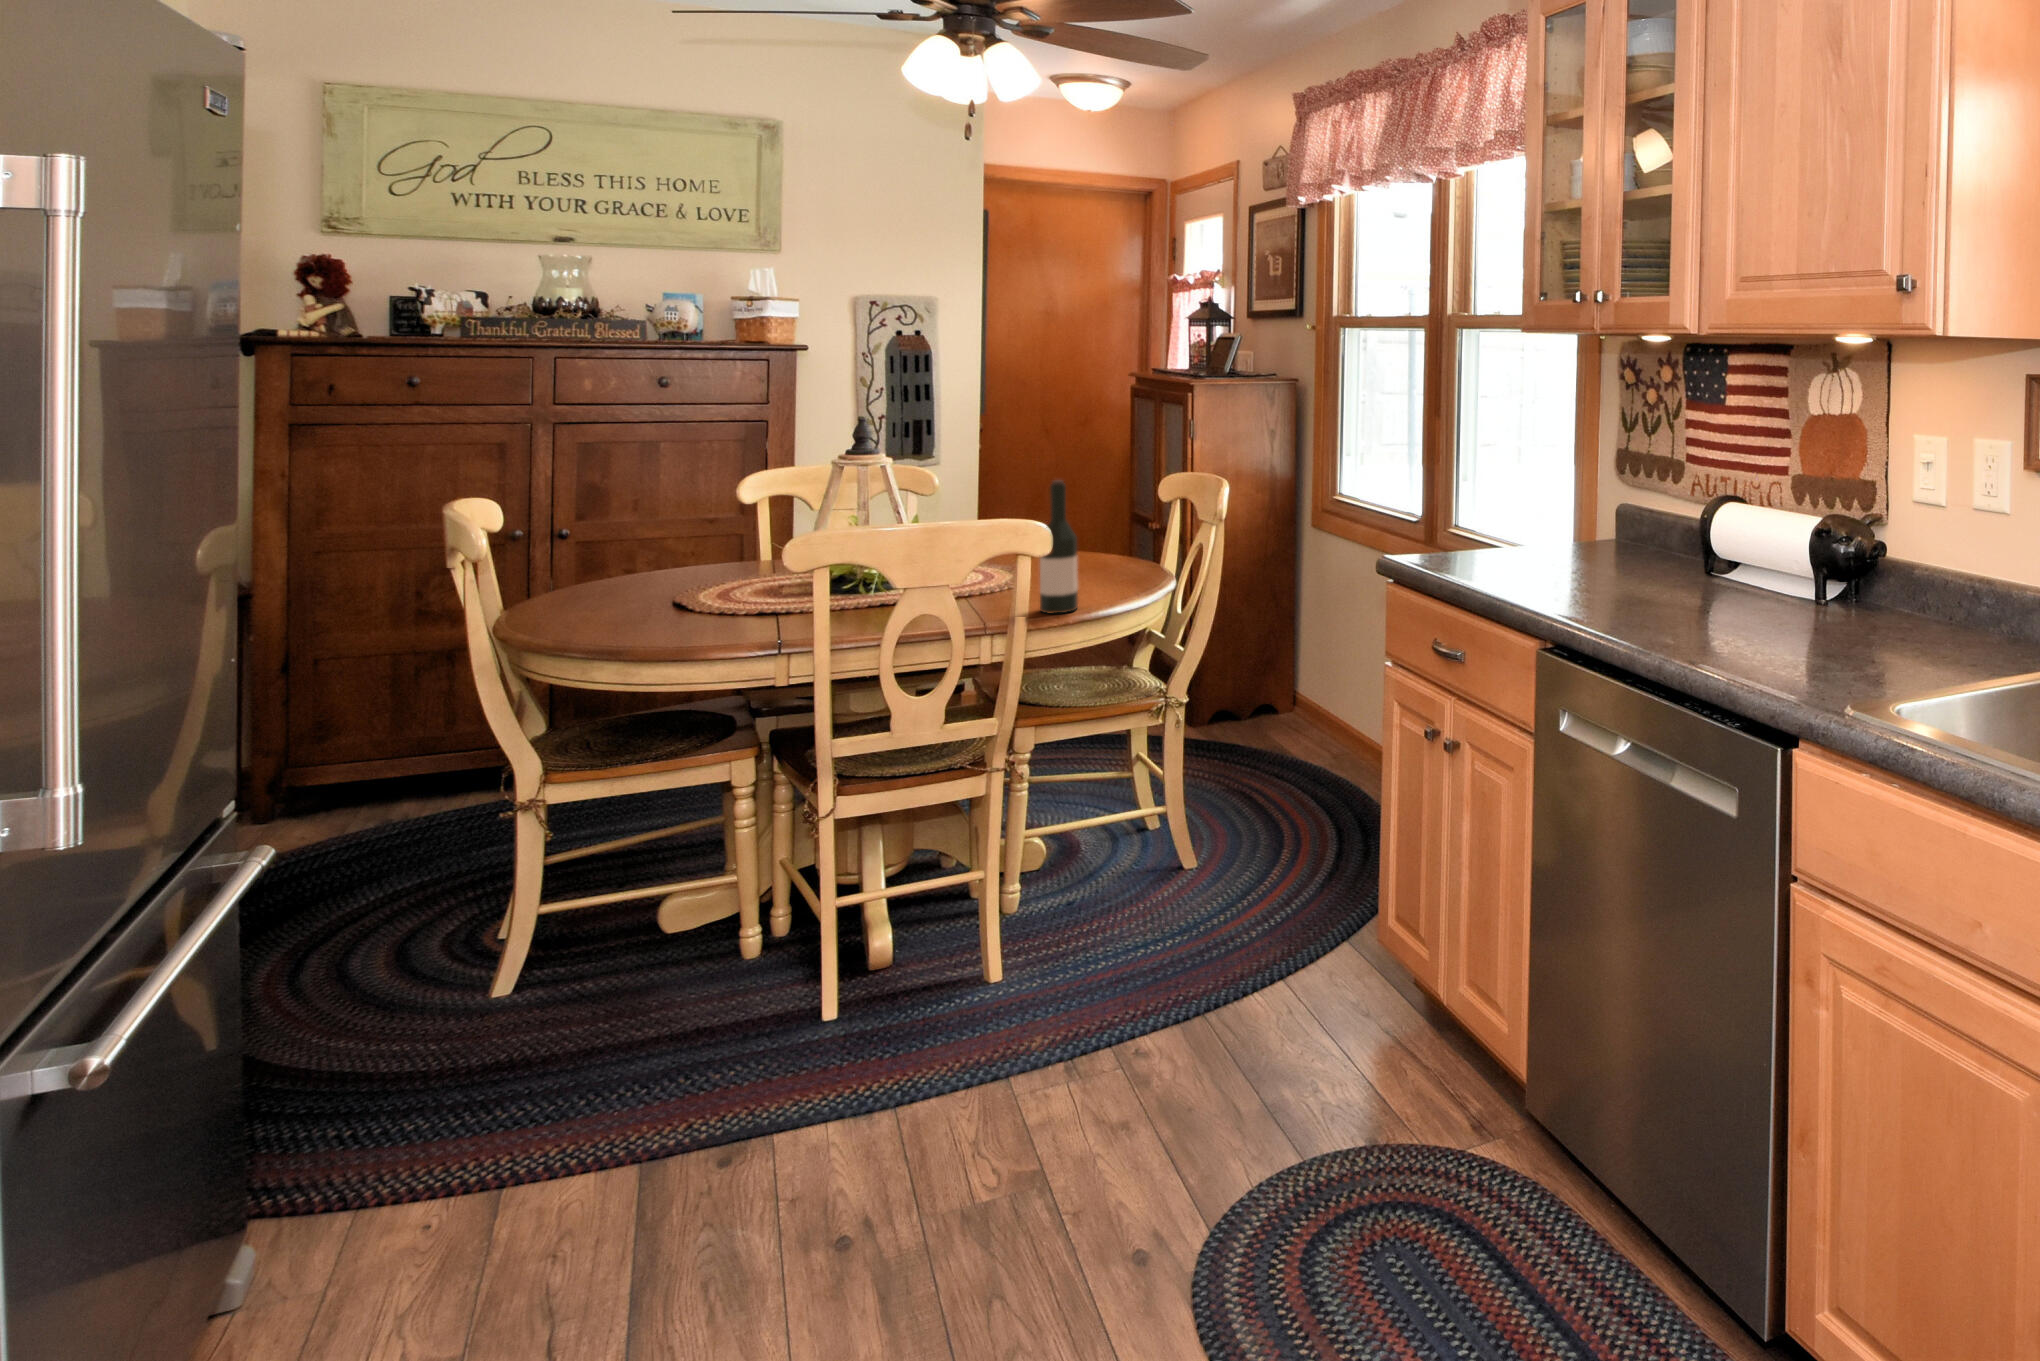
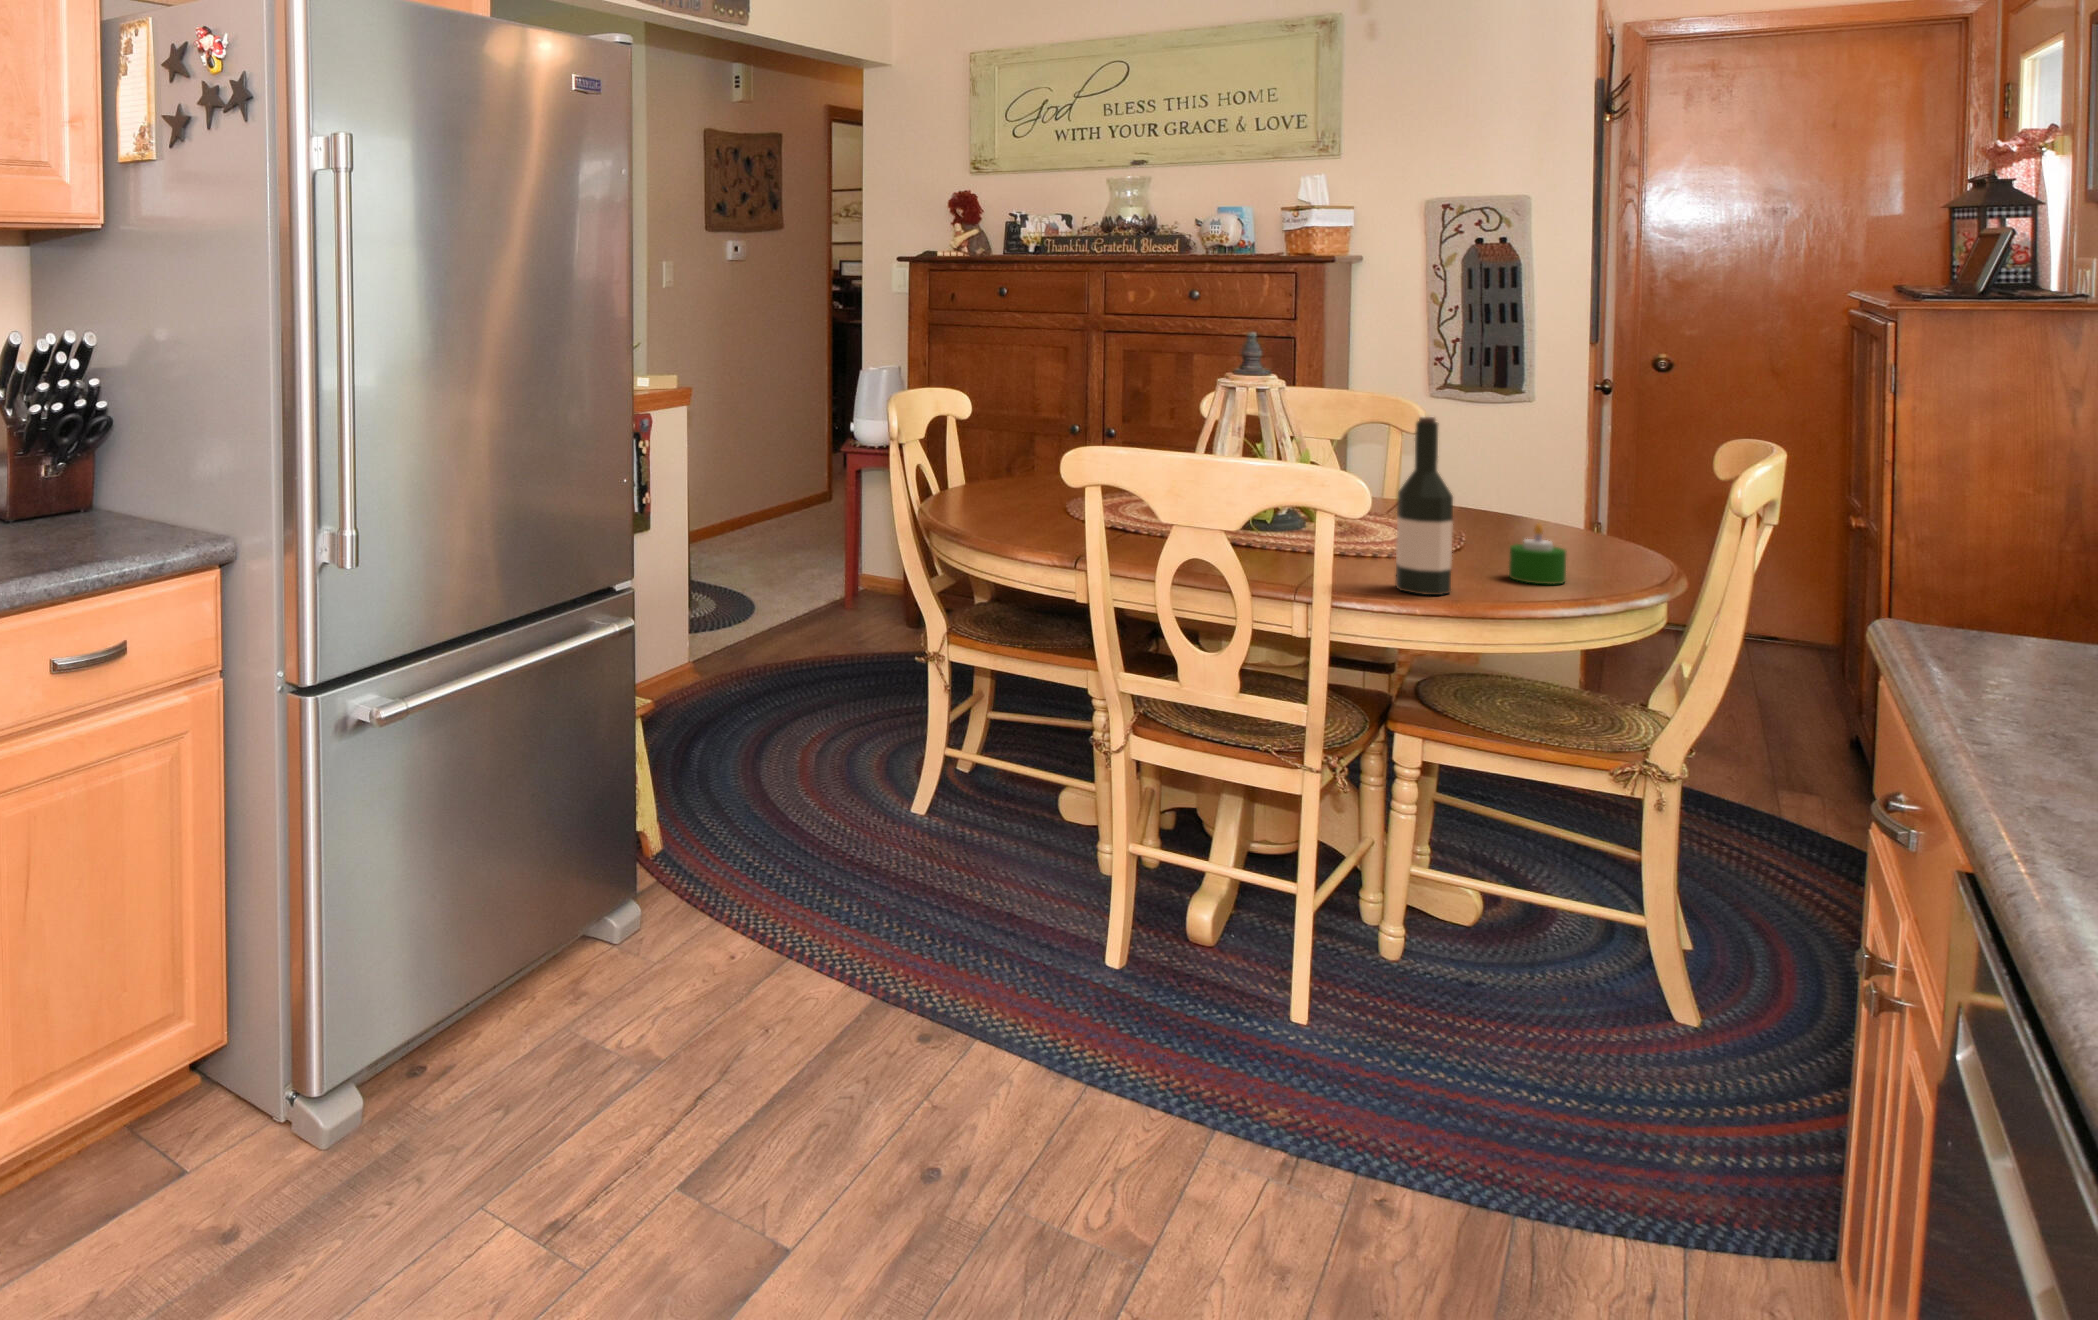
candle: none [1089,548,1124,591] -> present [1509,524,1566,584]

